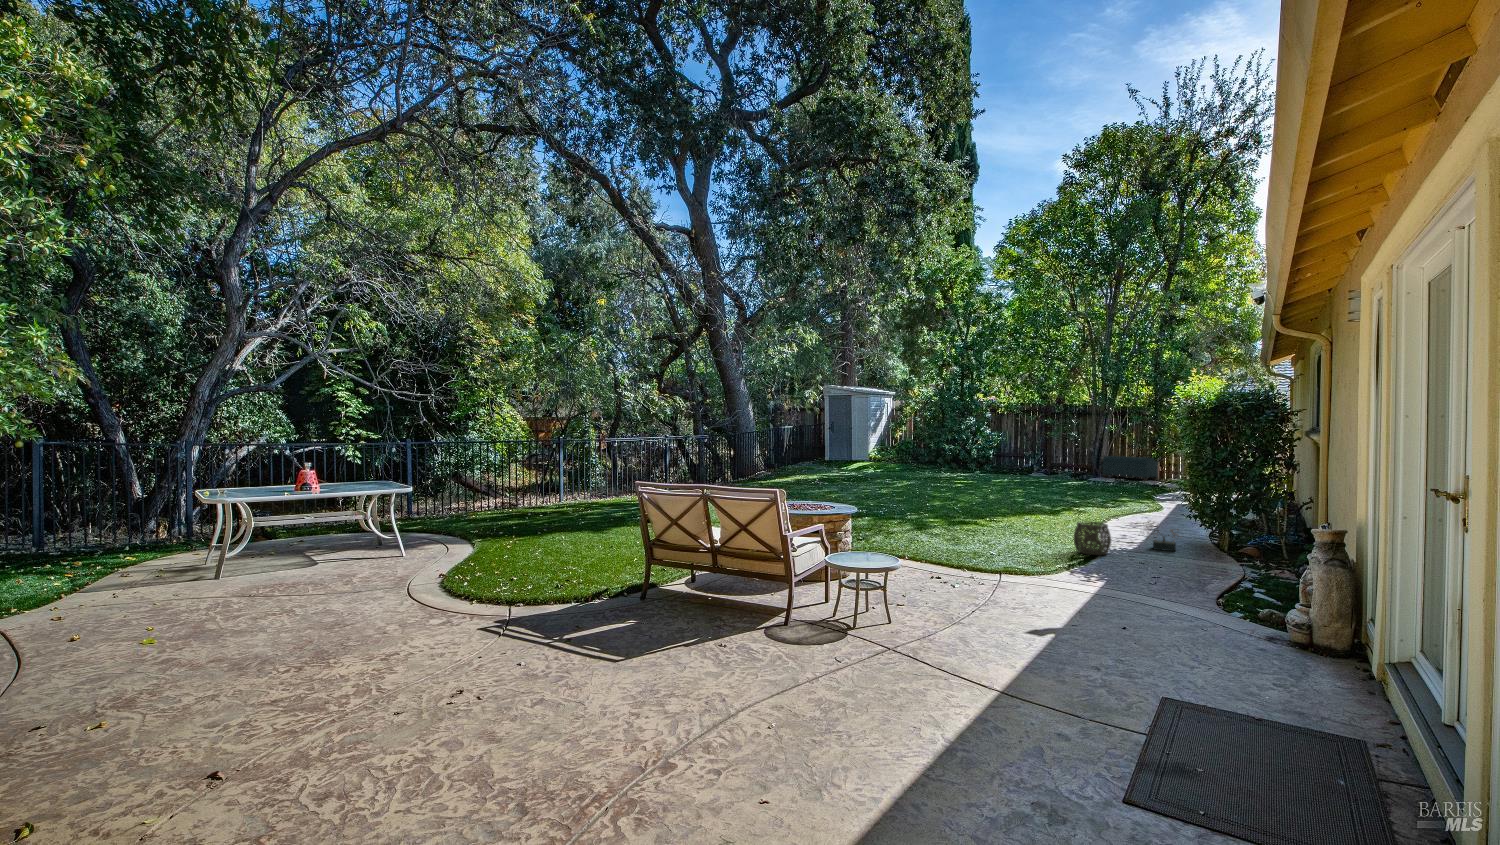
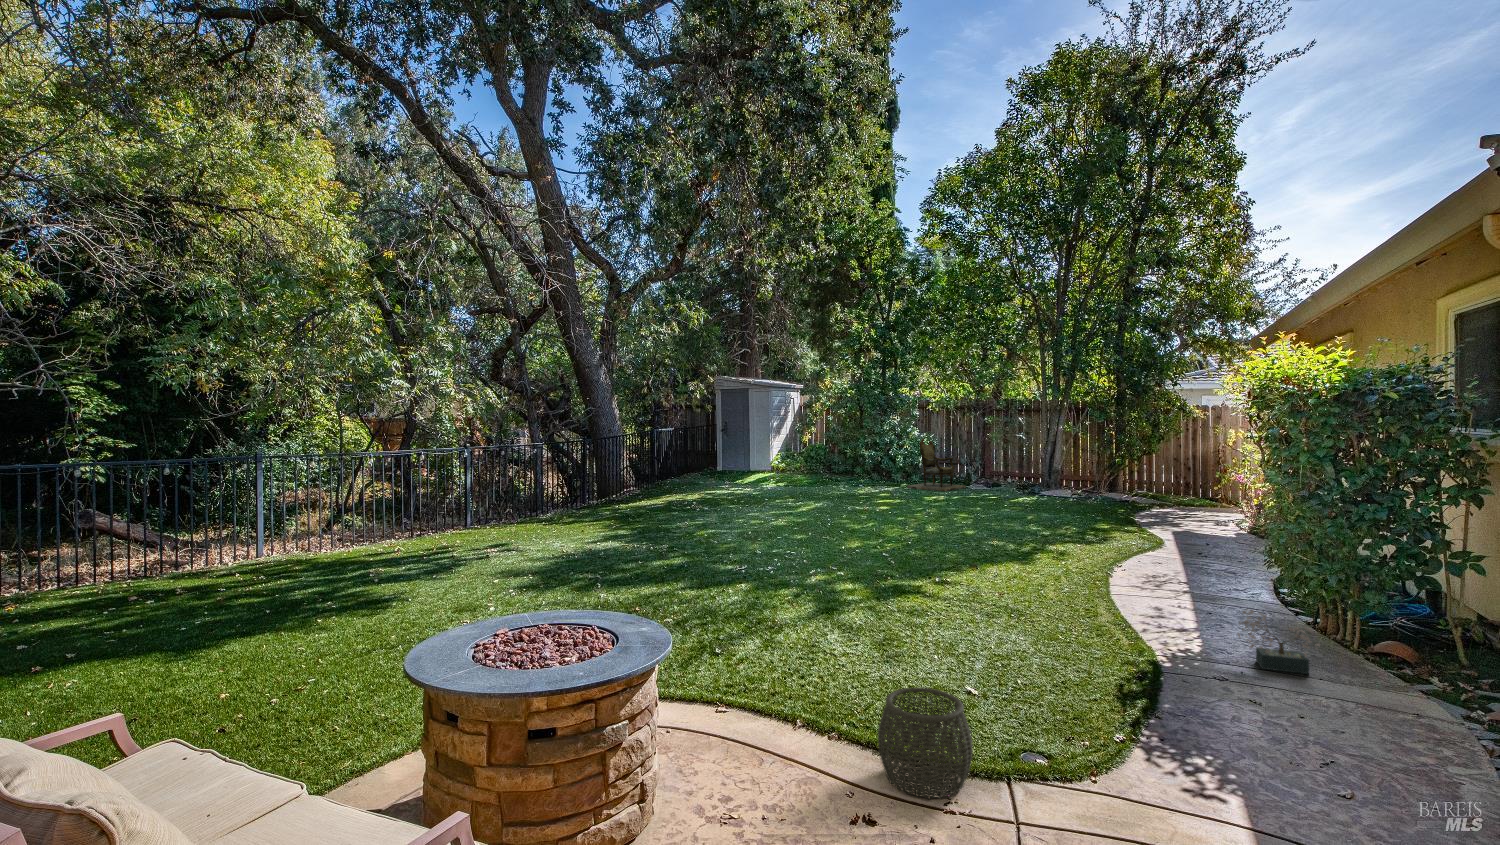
armchair: none [978,436,1025,476] -> present [907,438,966,491]
bench: present [1103,456,1158,481] -> none [1062,462,1132,494]
woven basket: present [1073,522,1111,555] -> present [878,687,973,799]

